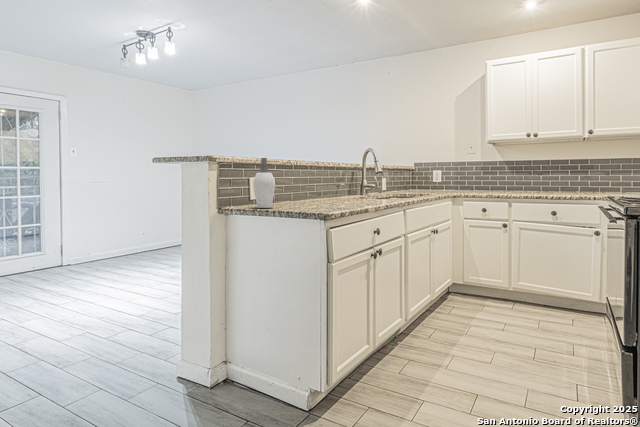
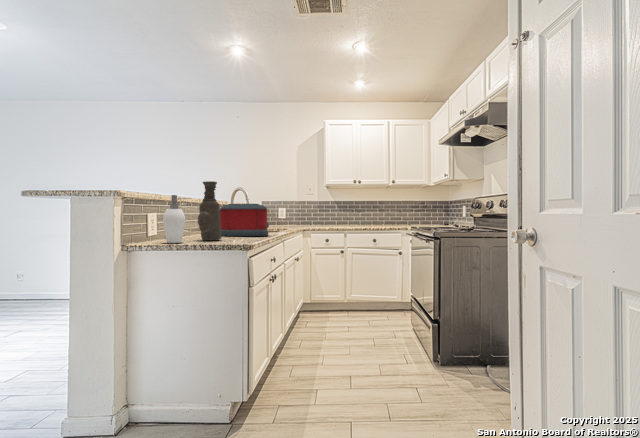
vase: none [293,142,319,206] -> present [198,181,222,240]
toaster: none [329,166,385,203] -> present [220,204,269,236]

